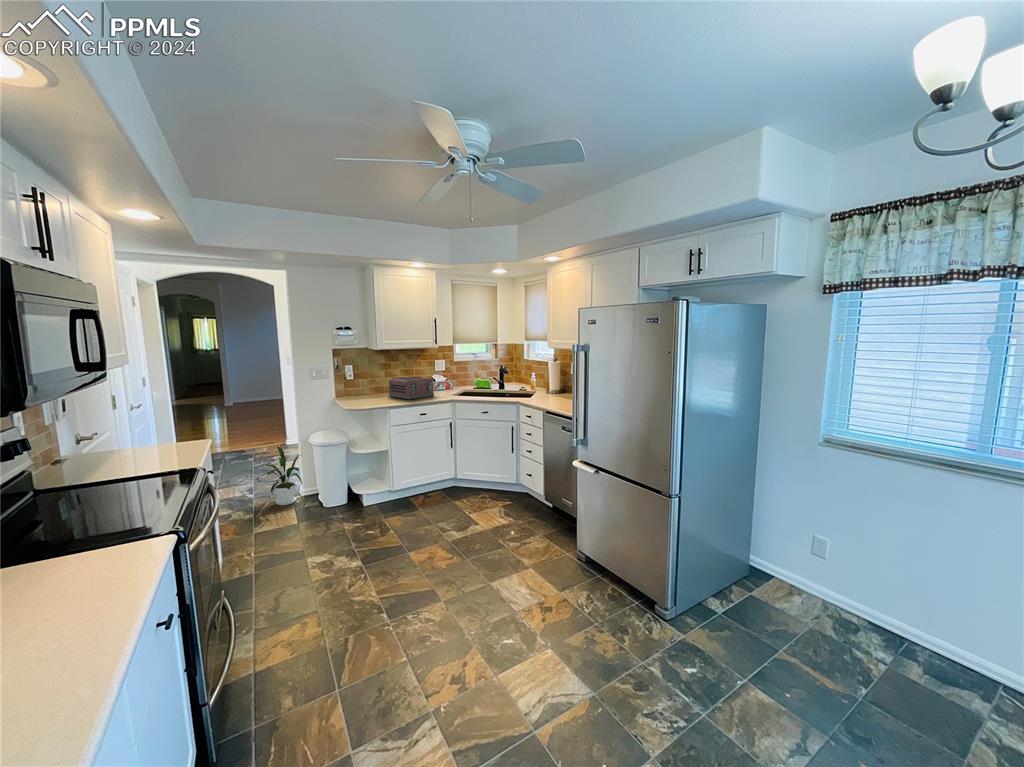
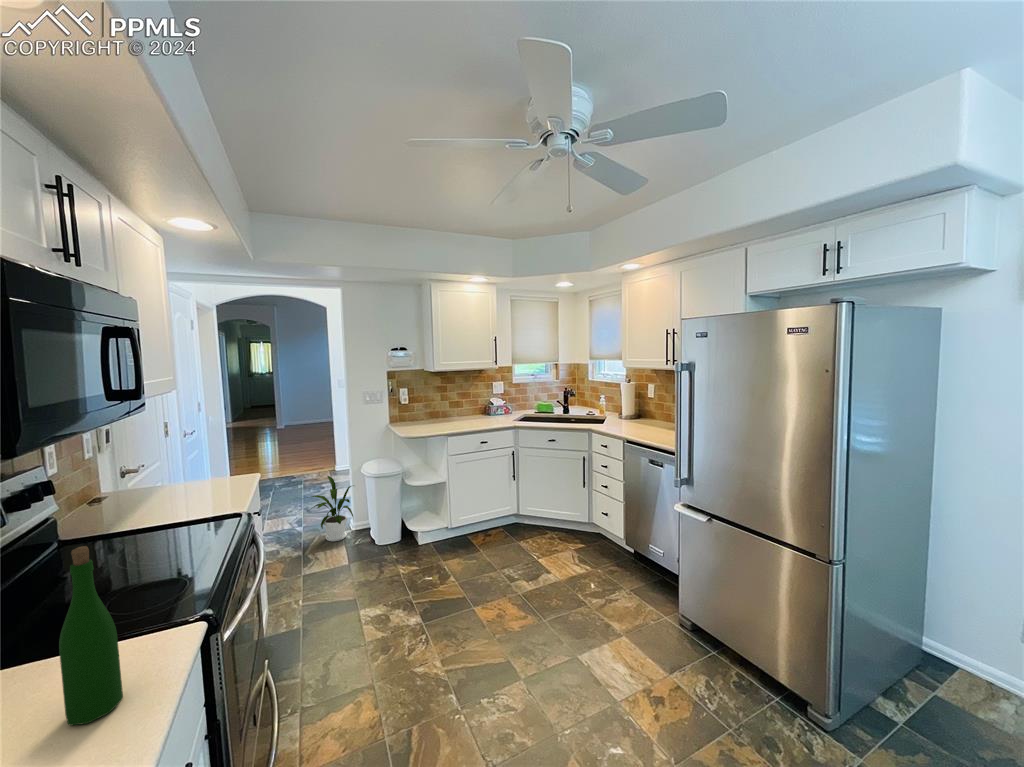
toaster: present [389,376,434,399] -> none [446,400,495,426]
wine bottle: none [74,468,120,586] -> present [59,546,123,726]

